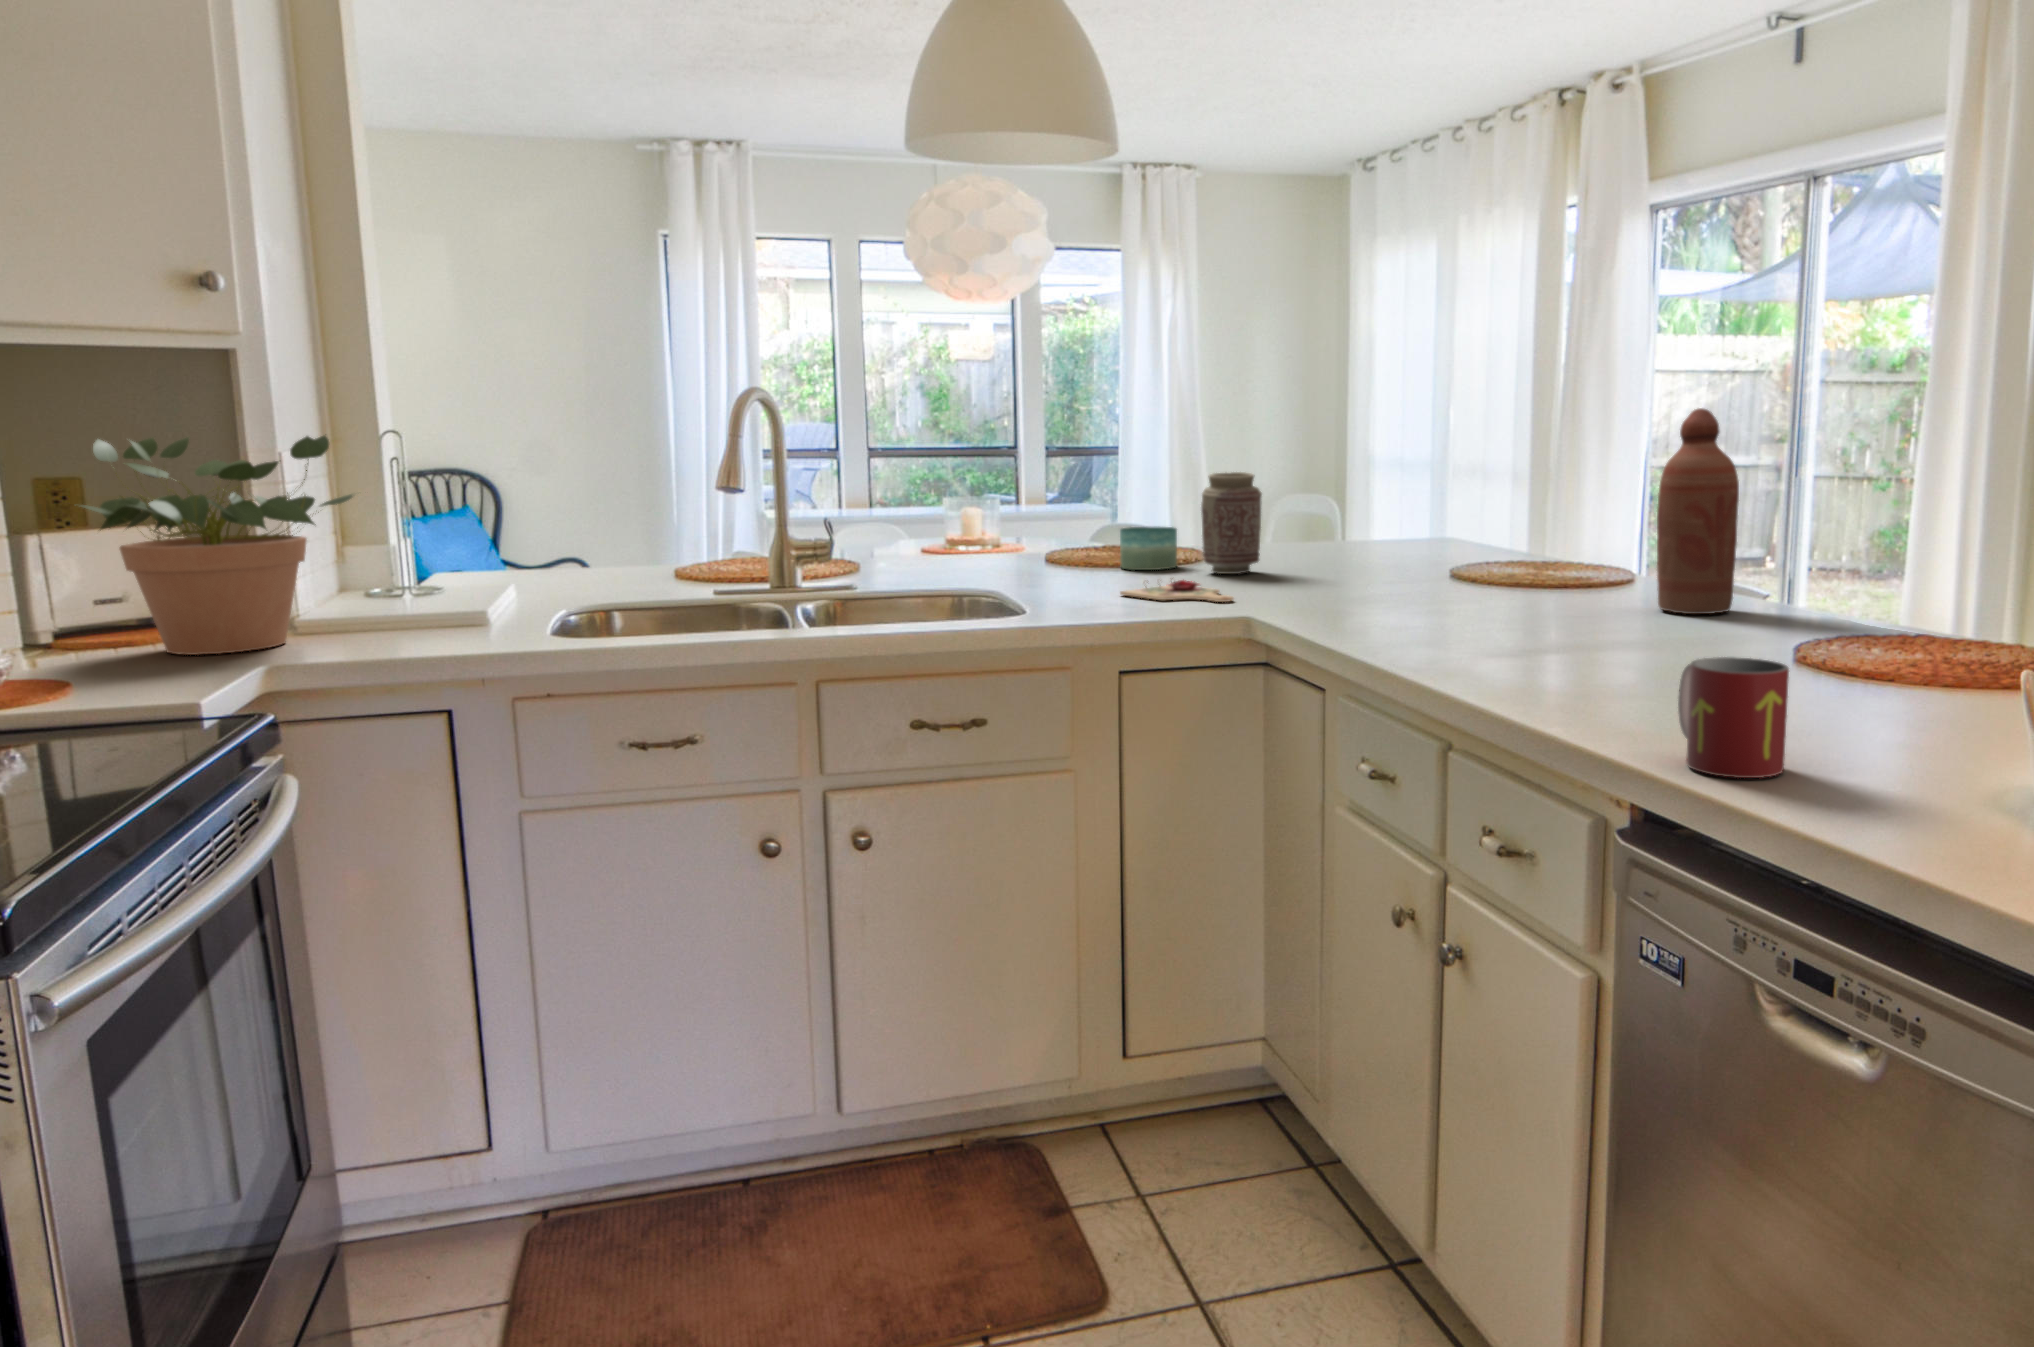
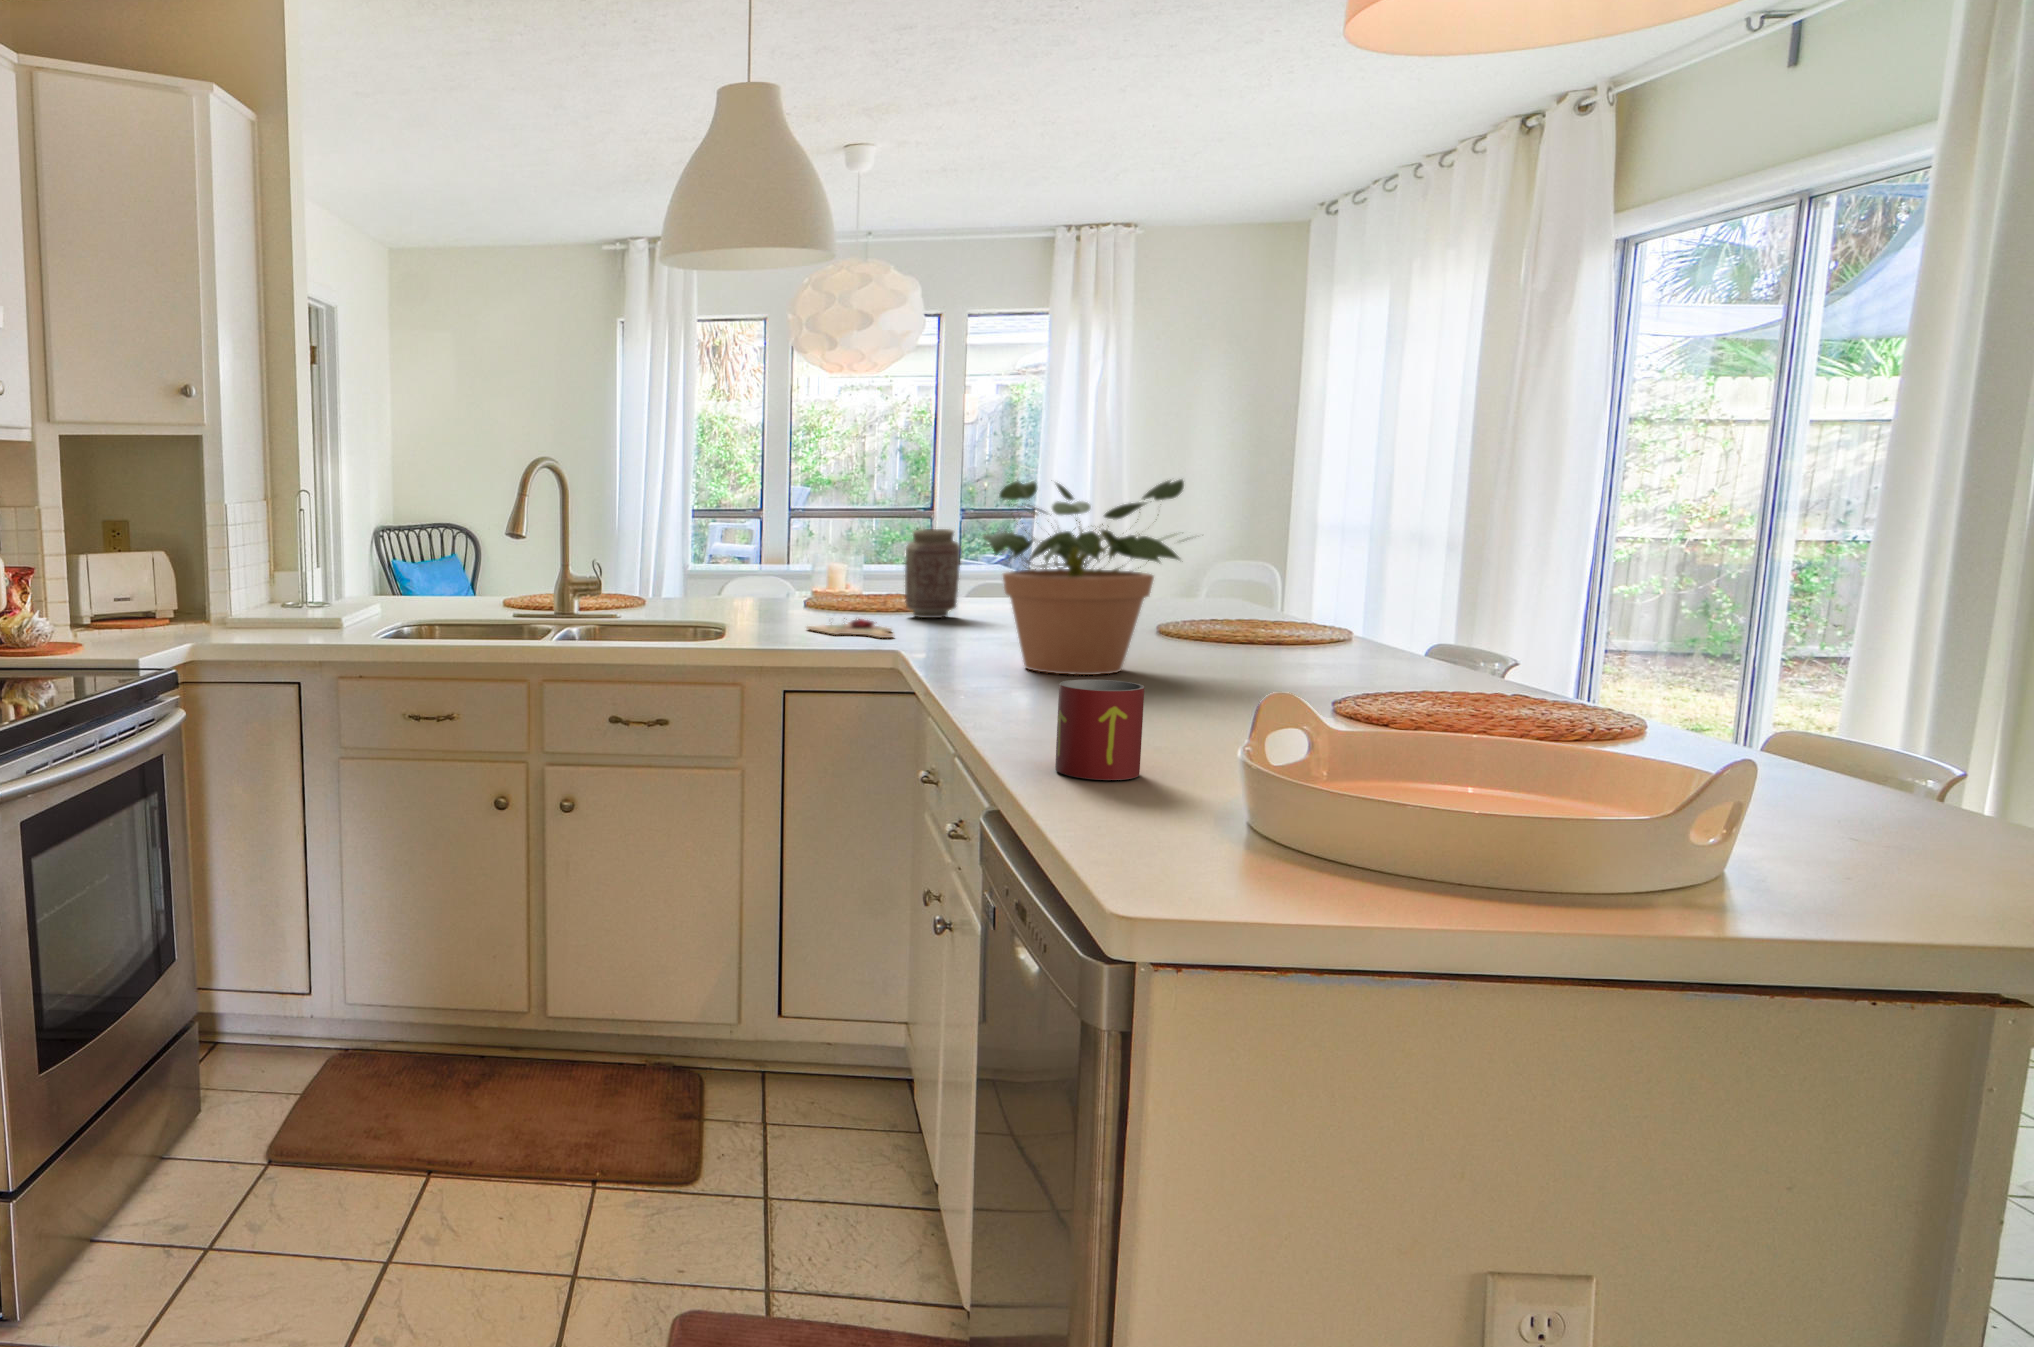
bottle: present [1657,408,1739,614] -> none [1284,469,1373,668]
potted plant: present [81,436,354,655] -> present [983,479,1184,675]
candle: present [1120,527,1177,570] -> none [841,576,893,612]

